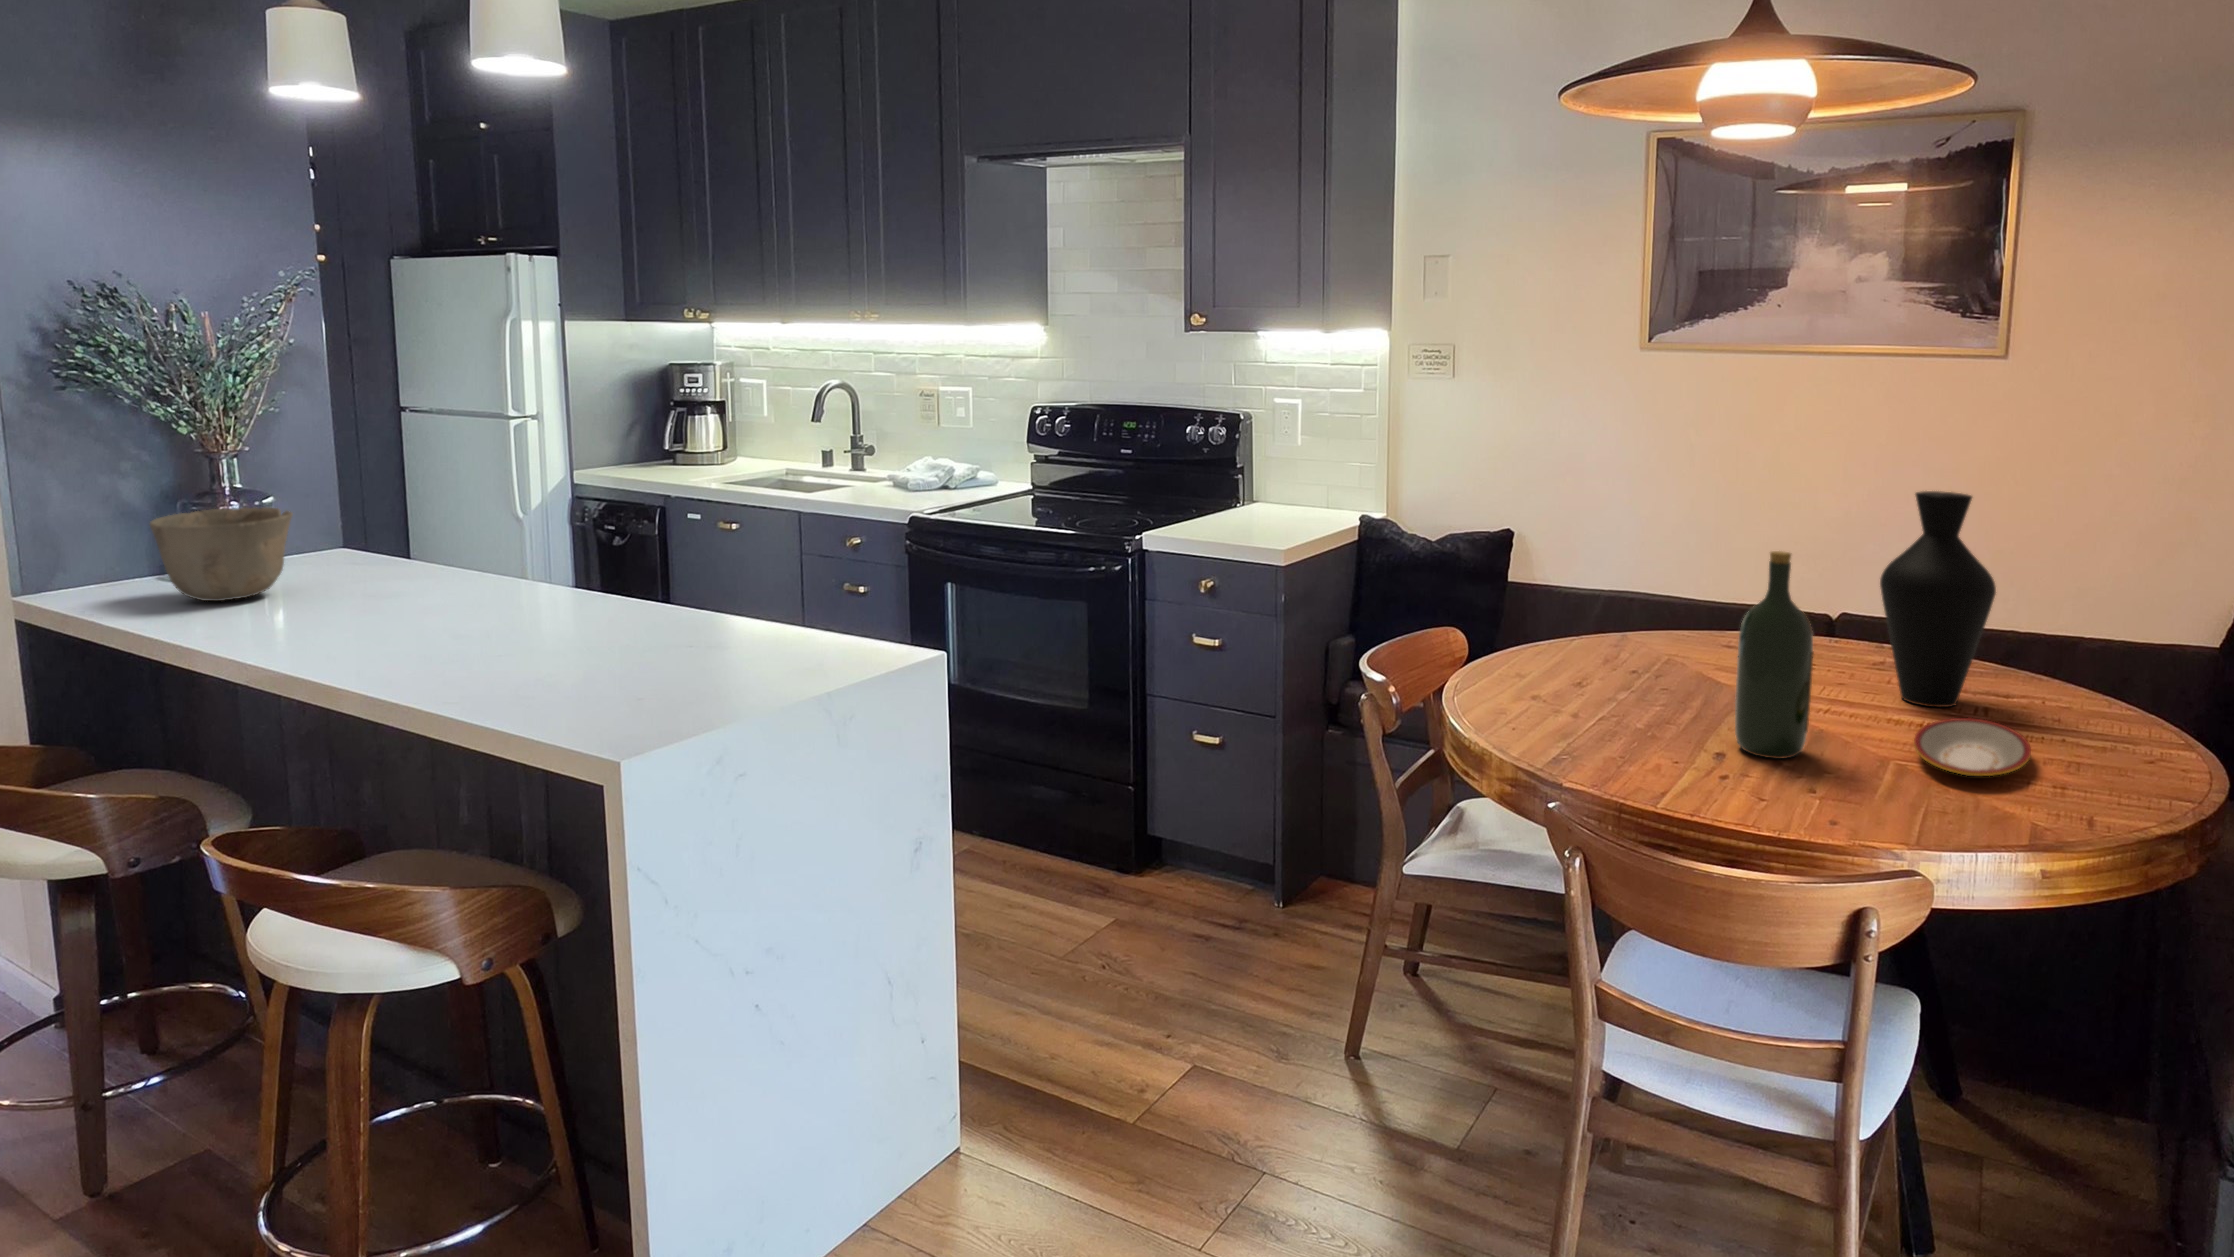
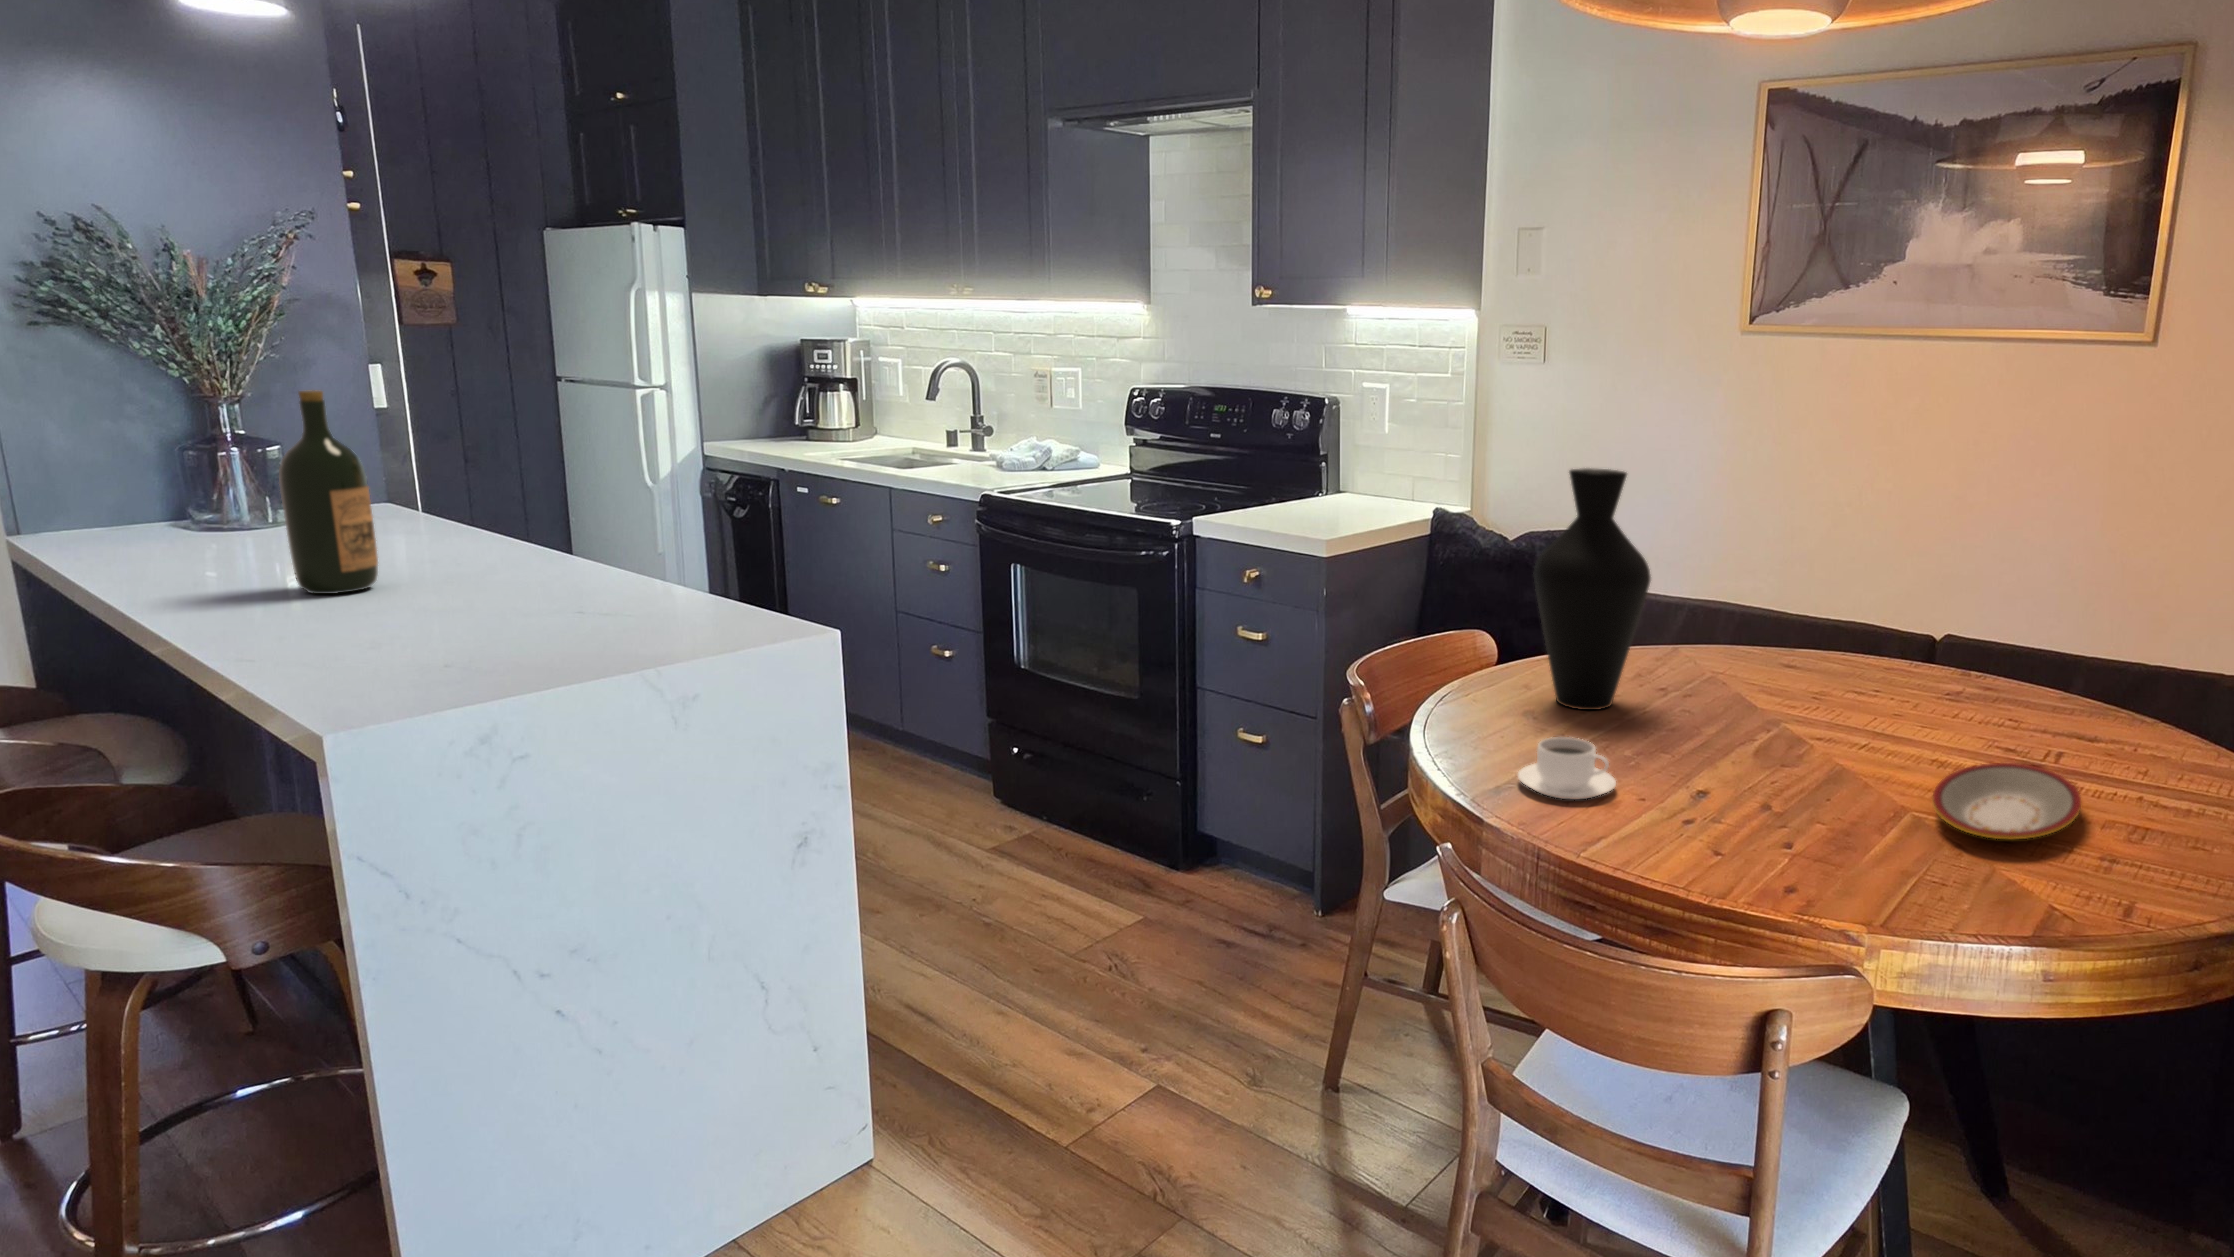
vase: present [1880,491,1996,707] -> present [1534,468,1651,710]
ceramic bowl: present [150,507,293,601] -> none [87,451,249,545]
wine bottle: present [1735,551,1814,759] -> present [279,390,378,594]
coffee cup: none [1575,714,1660,765] -> present [1518,737,1616,799]

